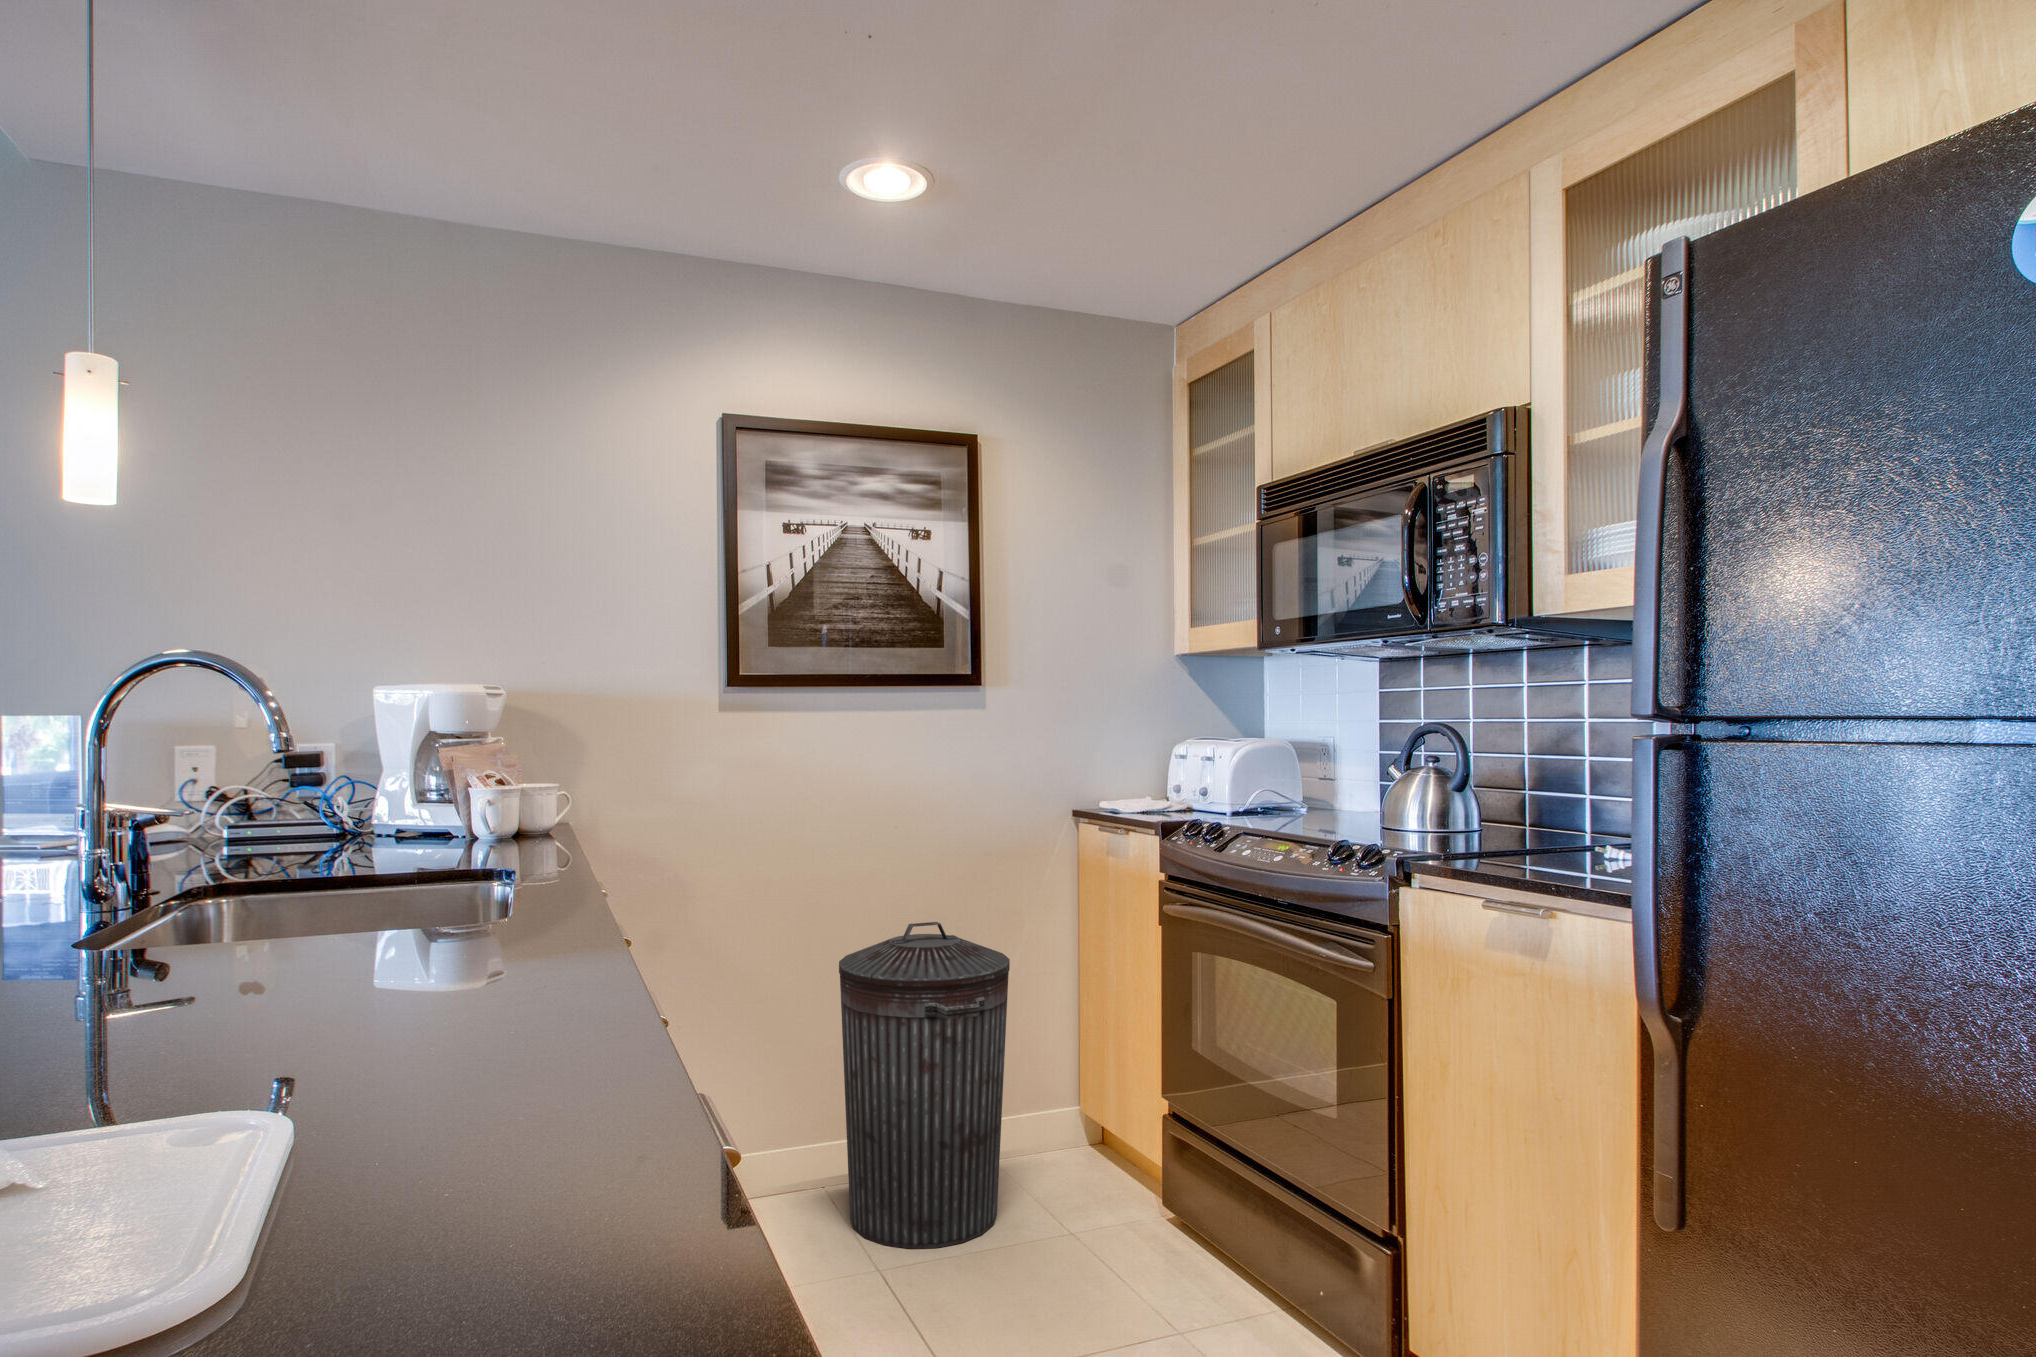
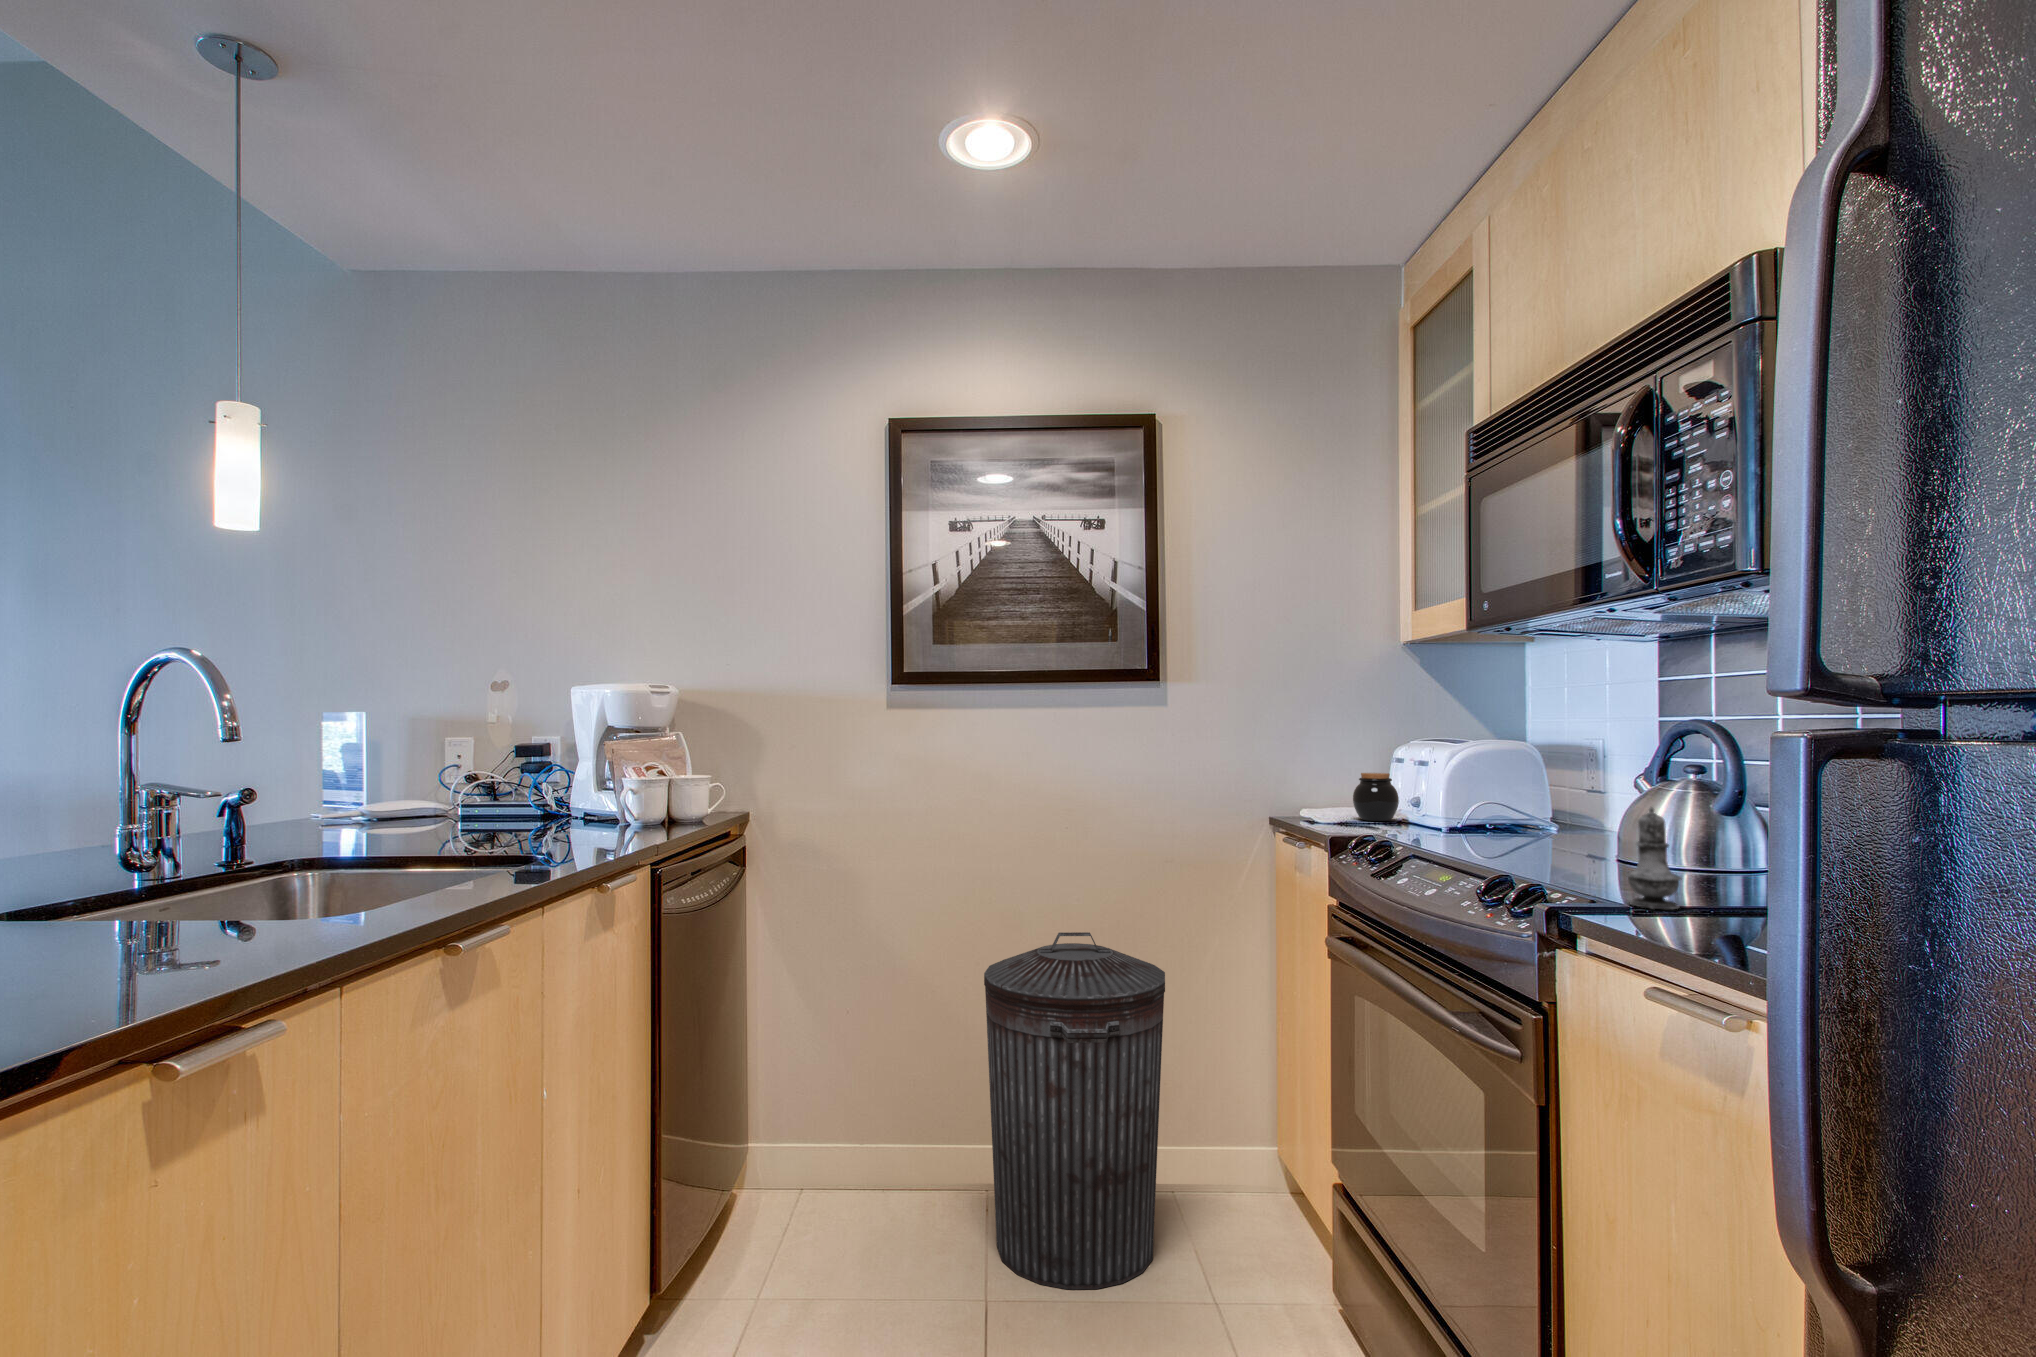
jar: none [1152,768,1190,809] -> present [1353,773,1399,821]
salt shaker: none [1433,785,1469,856] -> present [1626,807,1681,909]

